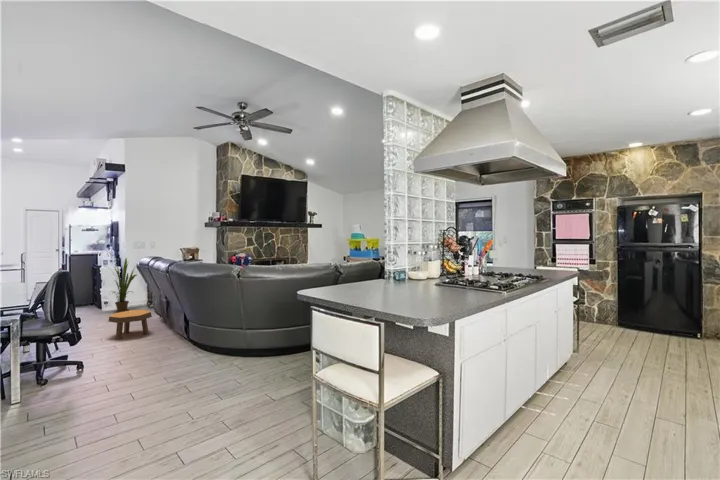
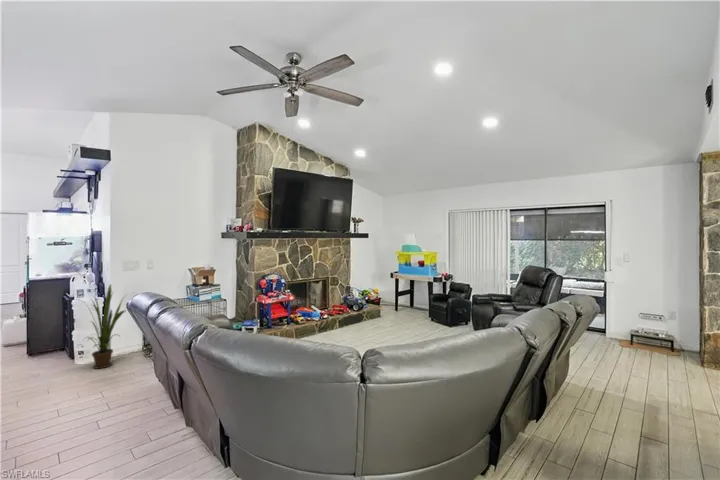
footstool: present [108,310,152,340] -> none [63,387,145,458]

